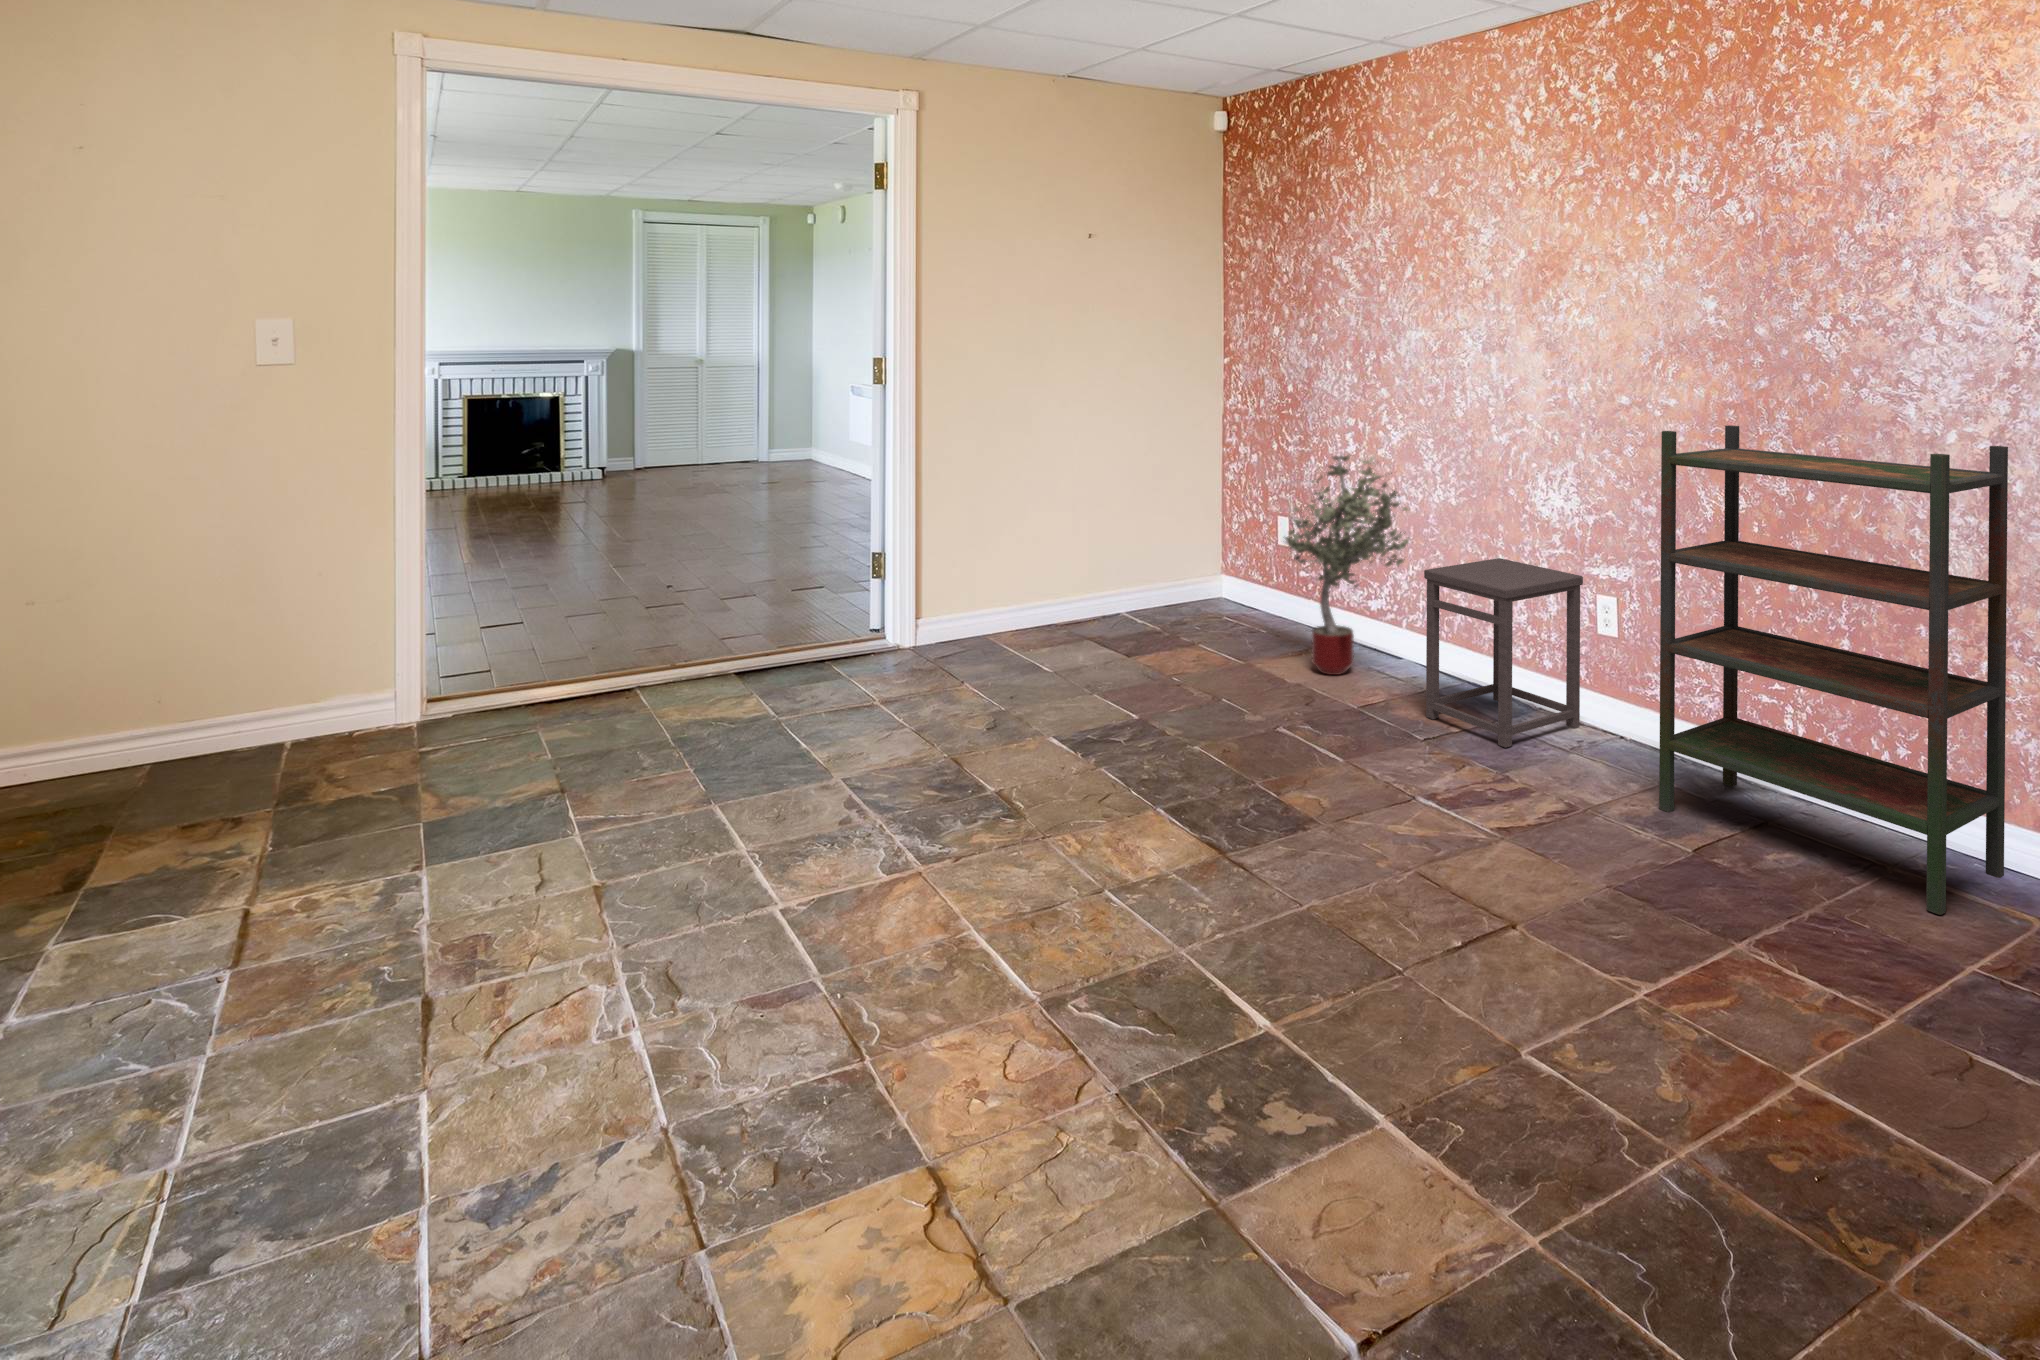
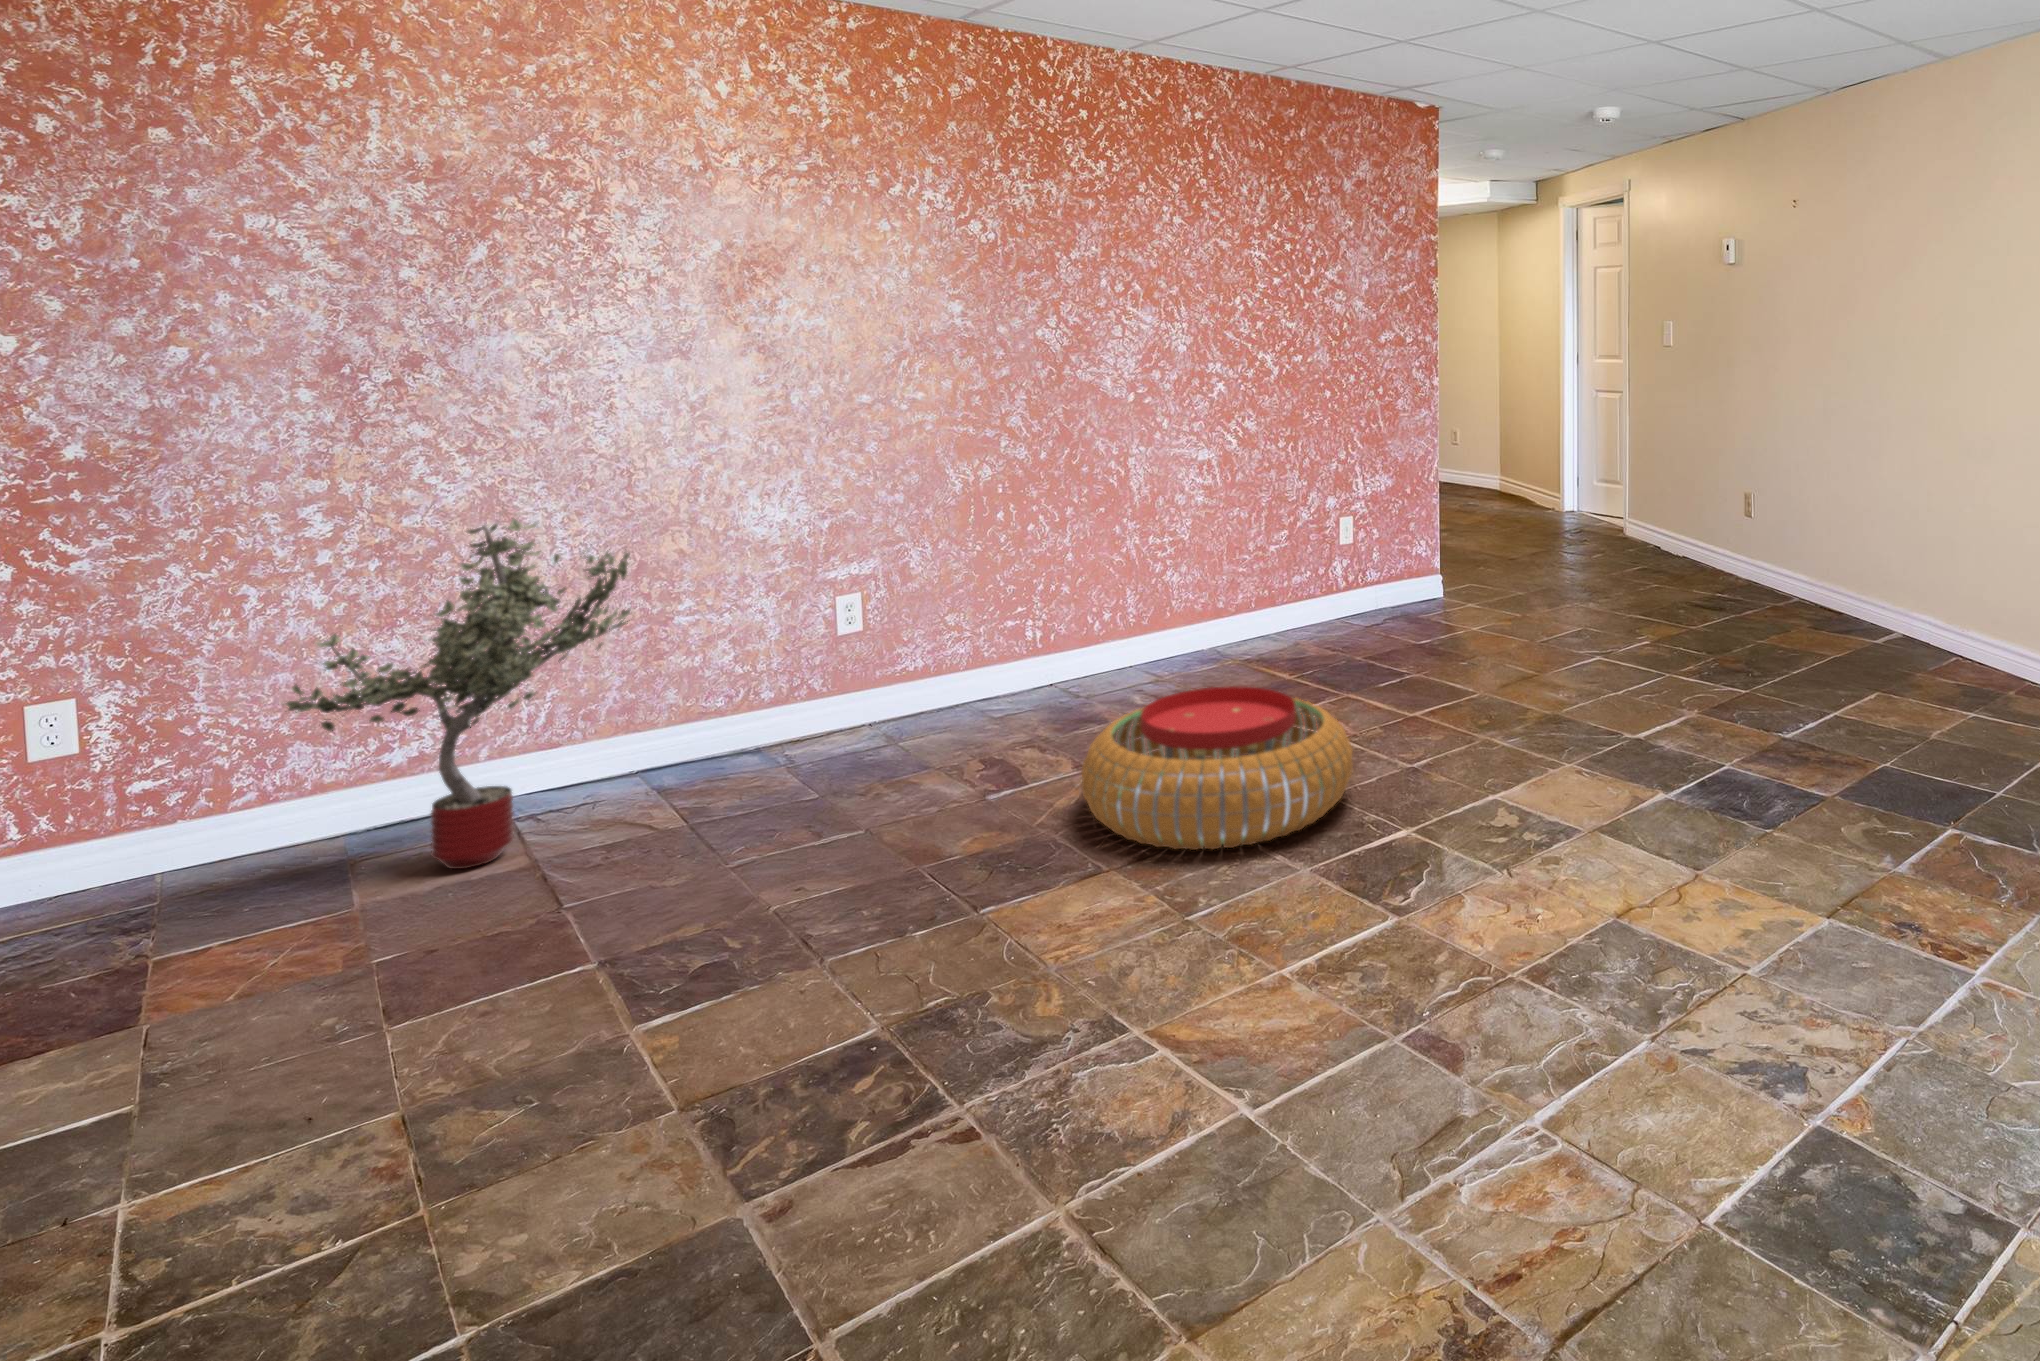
bookshelf: present [1659,425,2008,915] -> none [996,399,1227,726]
side table: present [1424,558,1583,748] -> none [701,586,877,802]
pouf: none [1229,758,1552,976] -> present [1081,686,1353,850]

